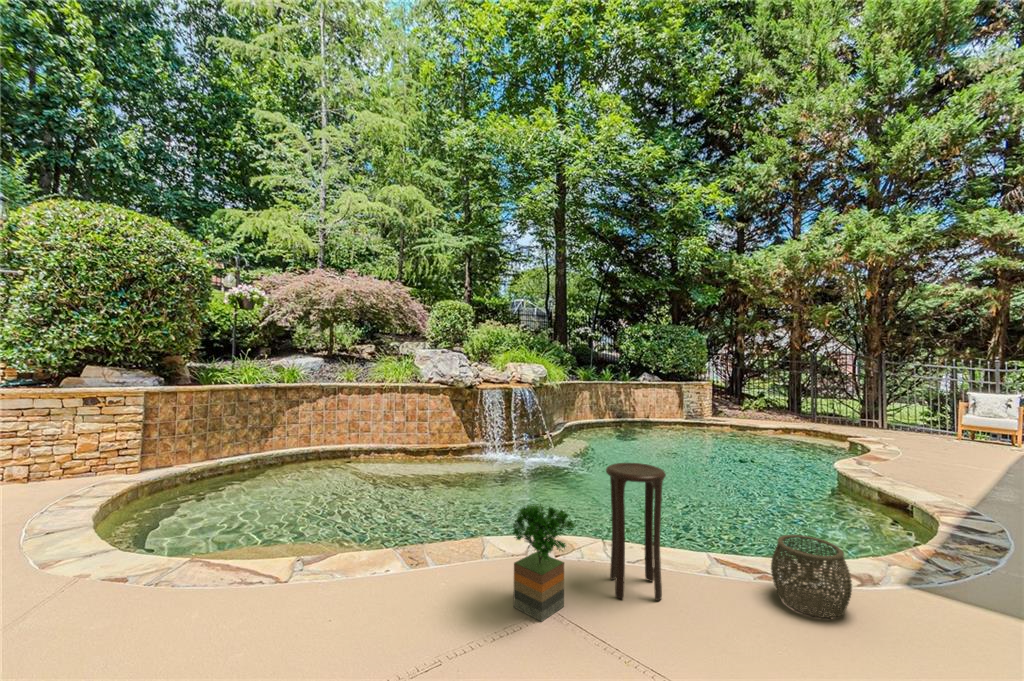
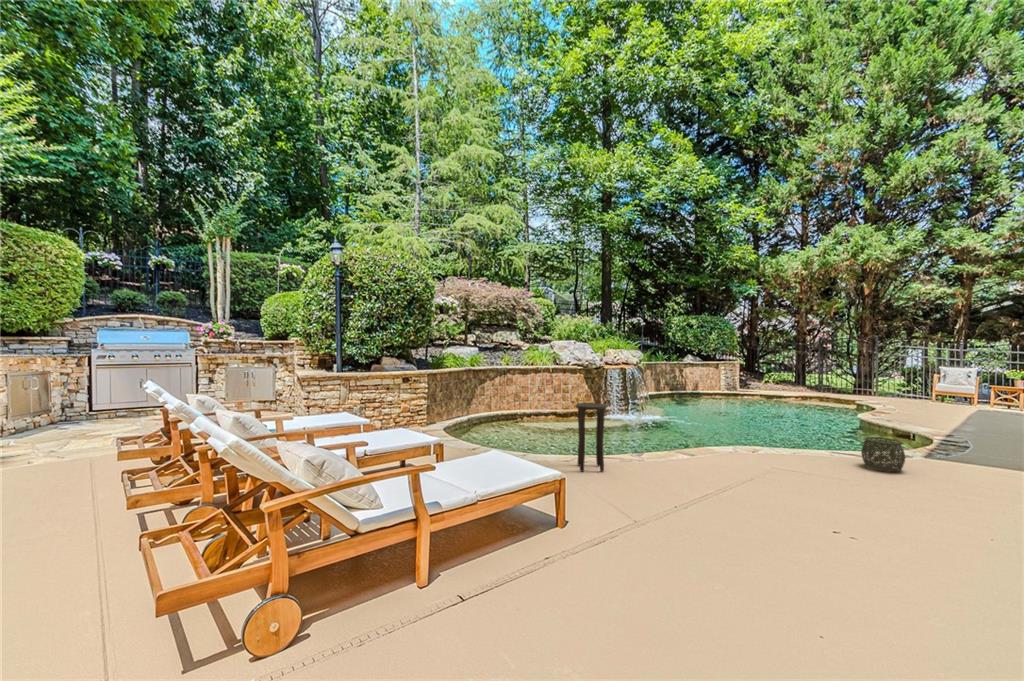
stool: present [606,463,666,601] -> present [575,403,607,472]
potted tree: present [513,504,575,622] -> none [737,421,774,475]

